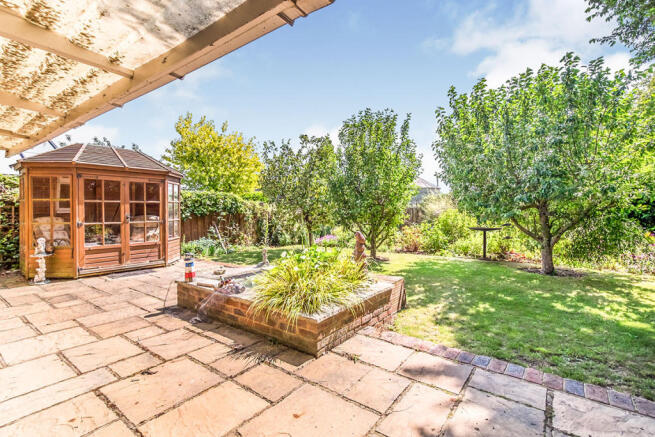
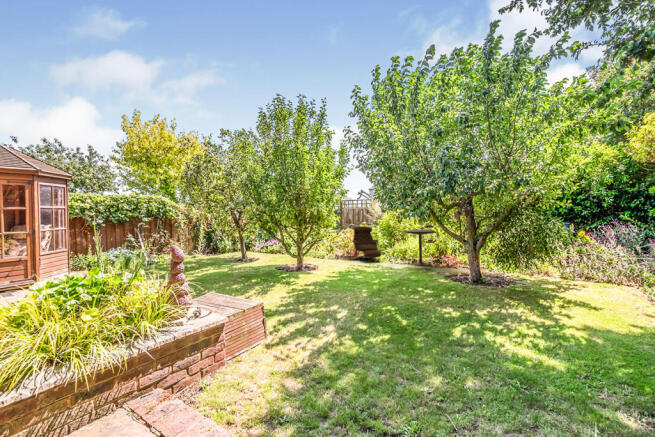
lounge chair: none [413,223,444,256] -> present [352,226,381,262]

